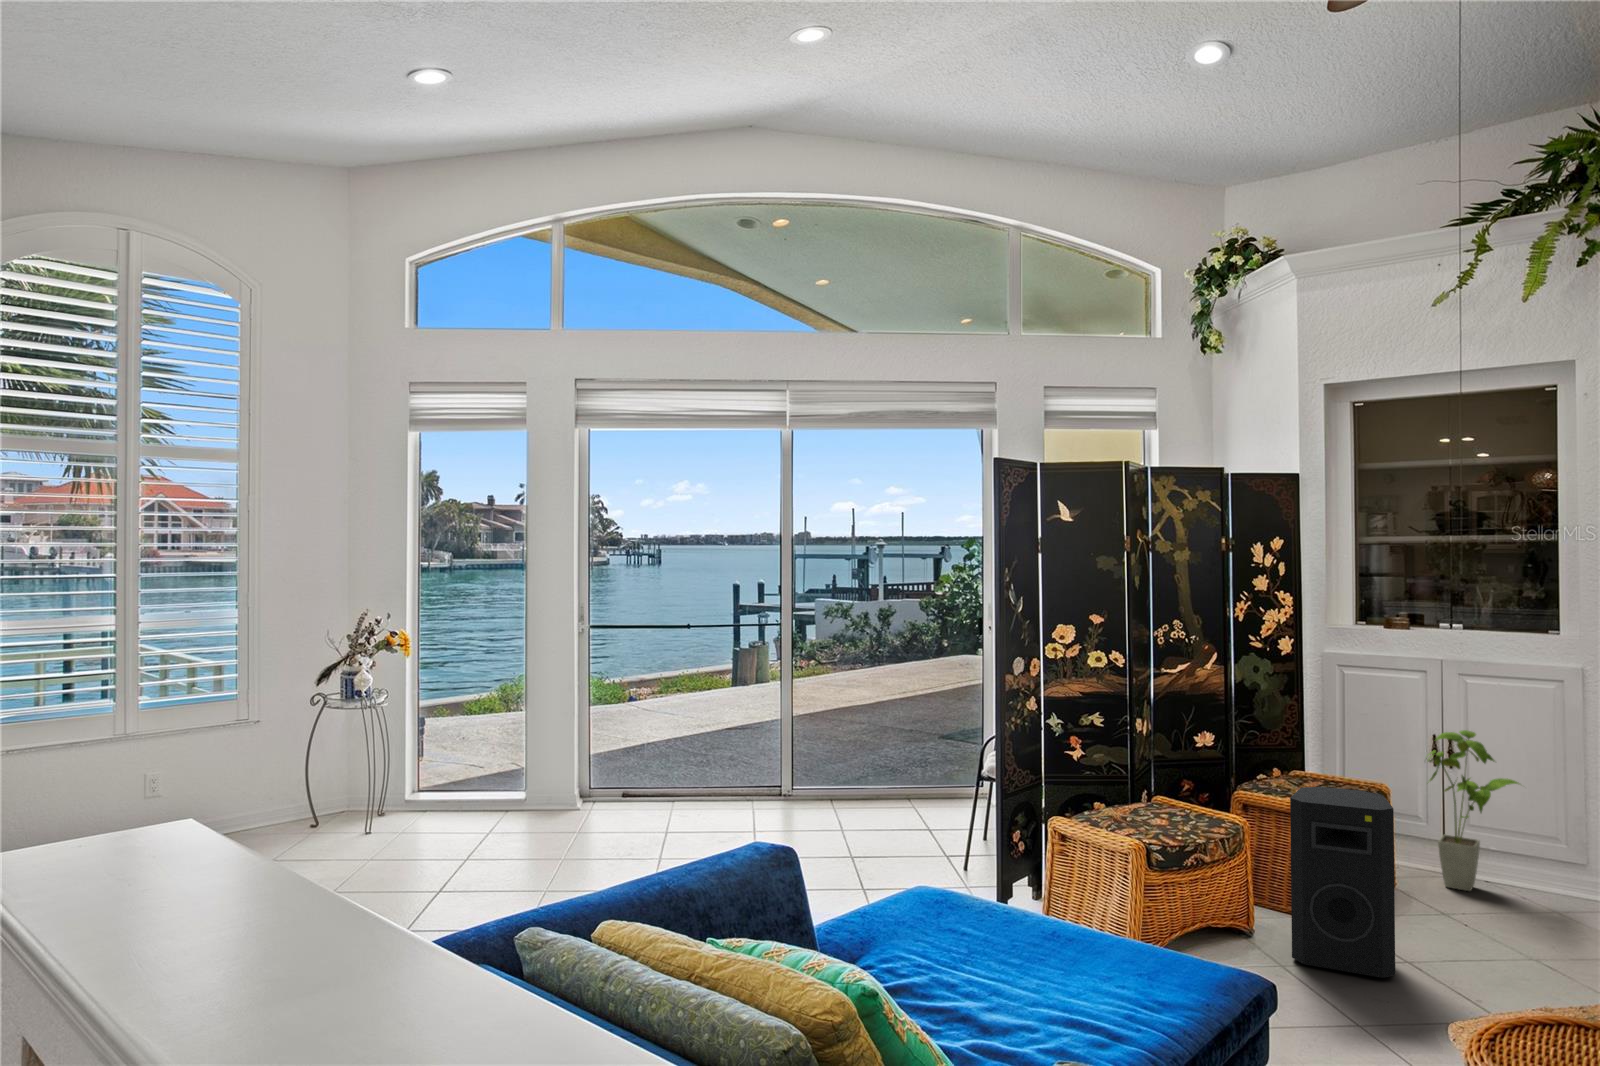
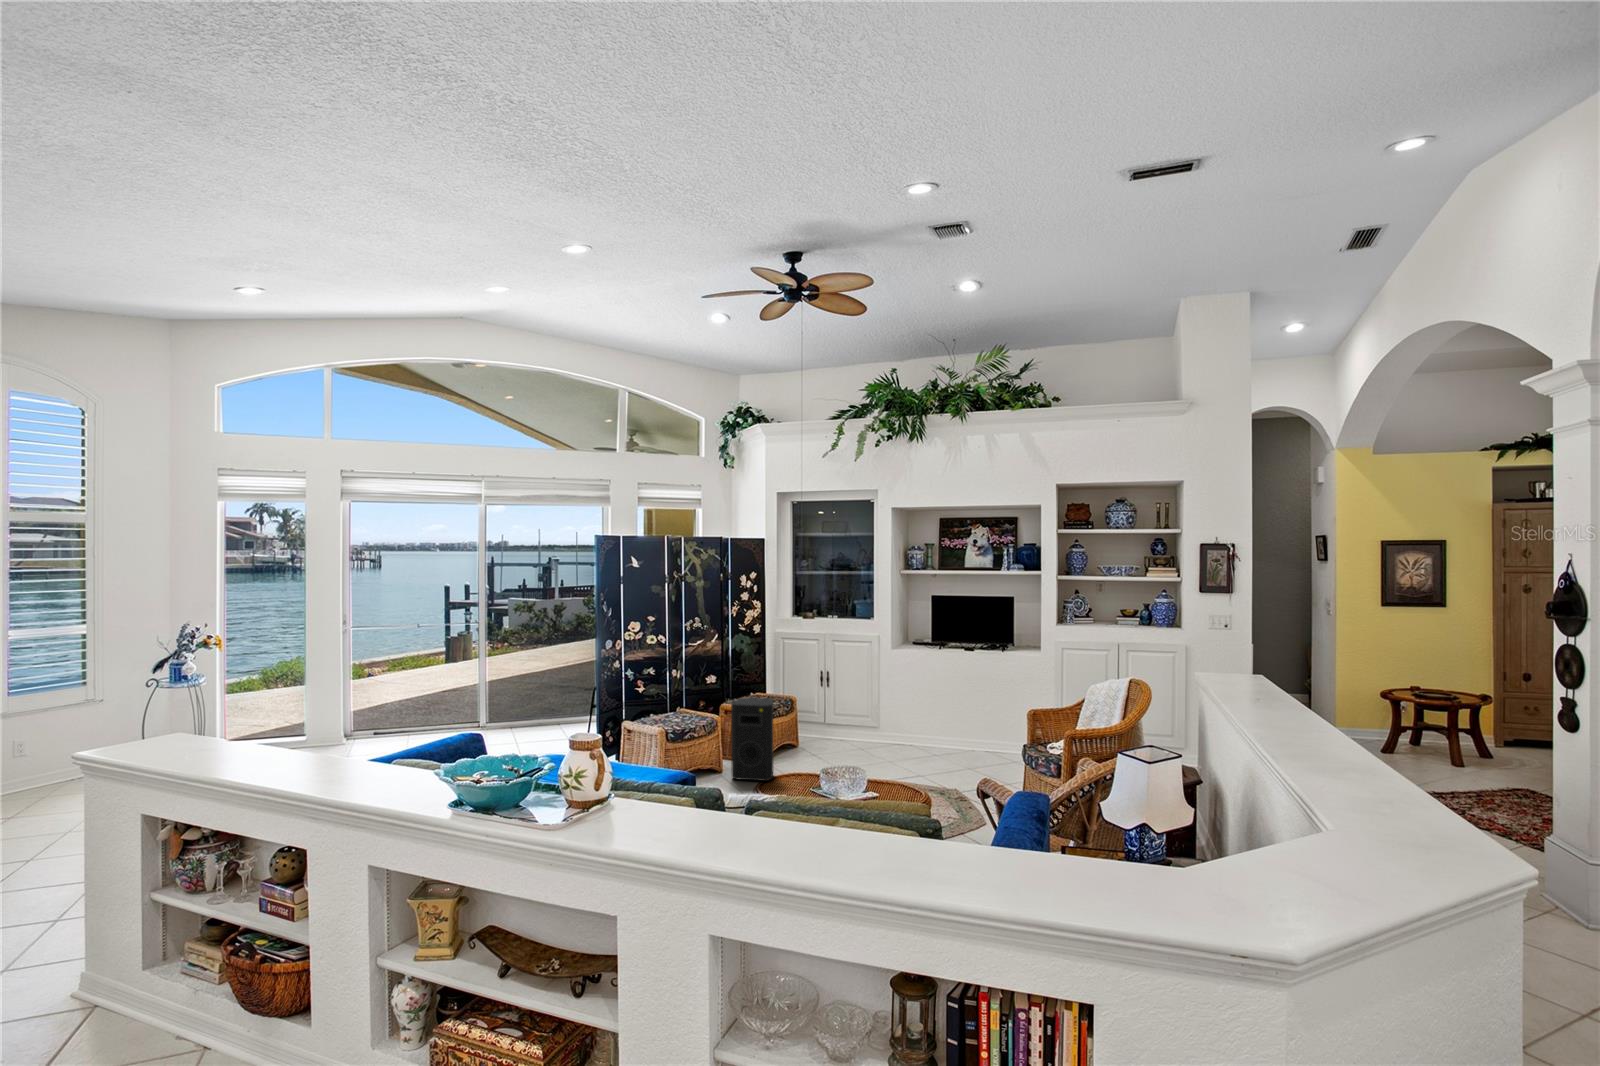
house plant: present [1427,730,1519,891] -> none [816,666,858,743]

